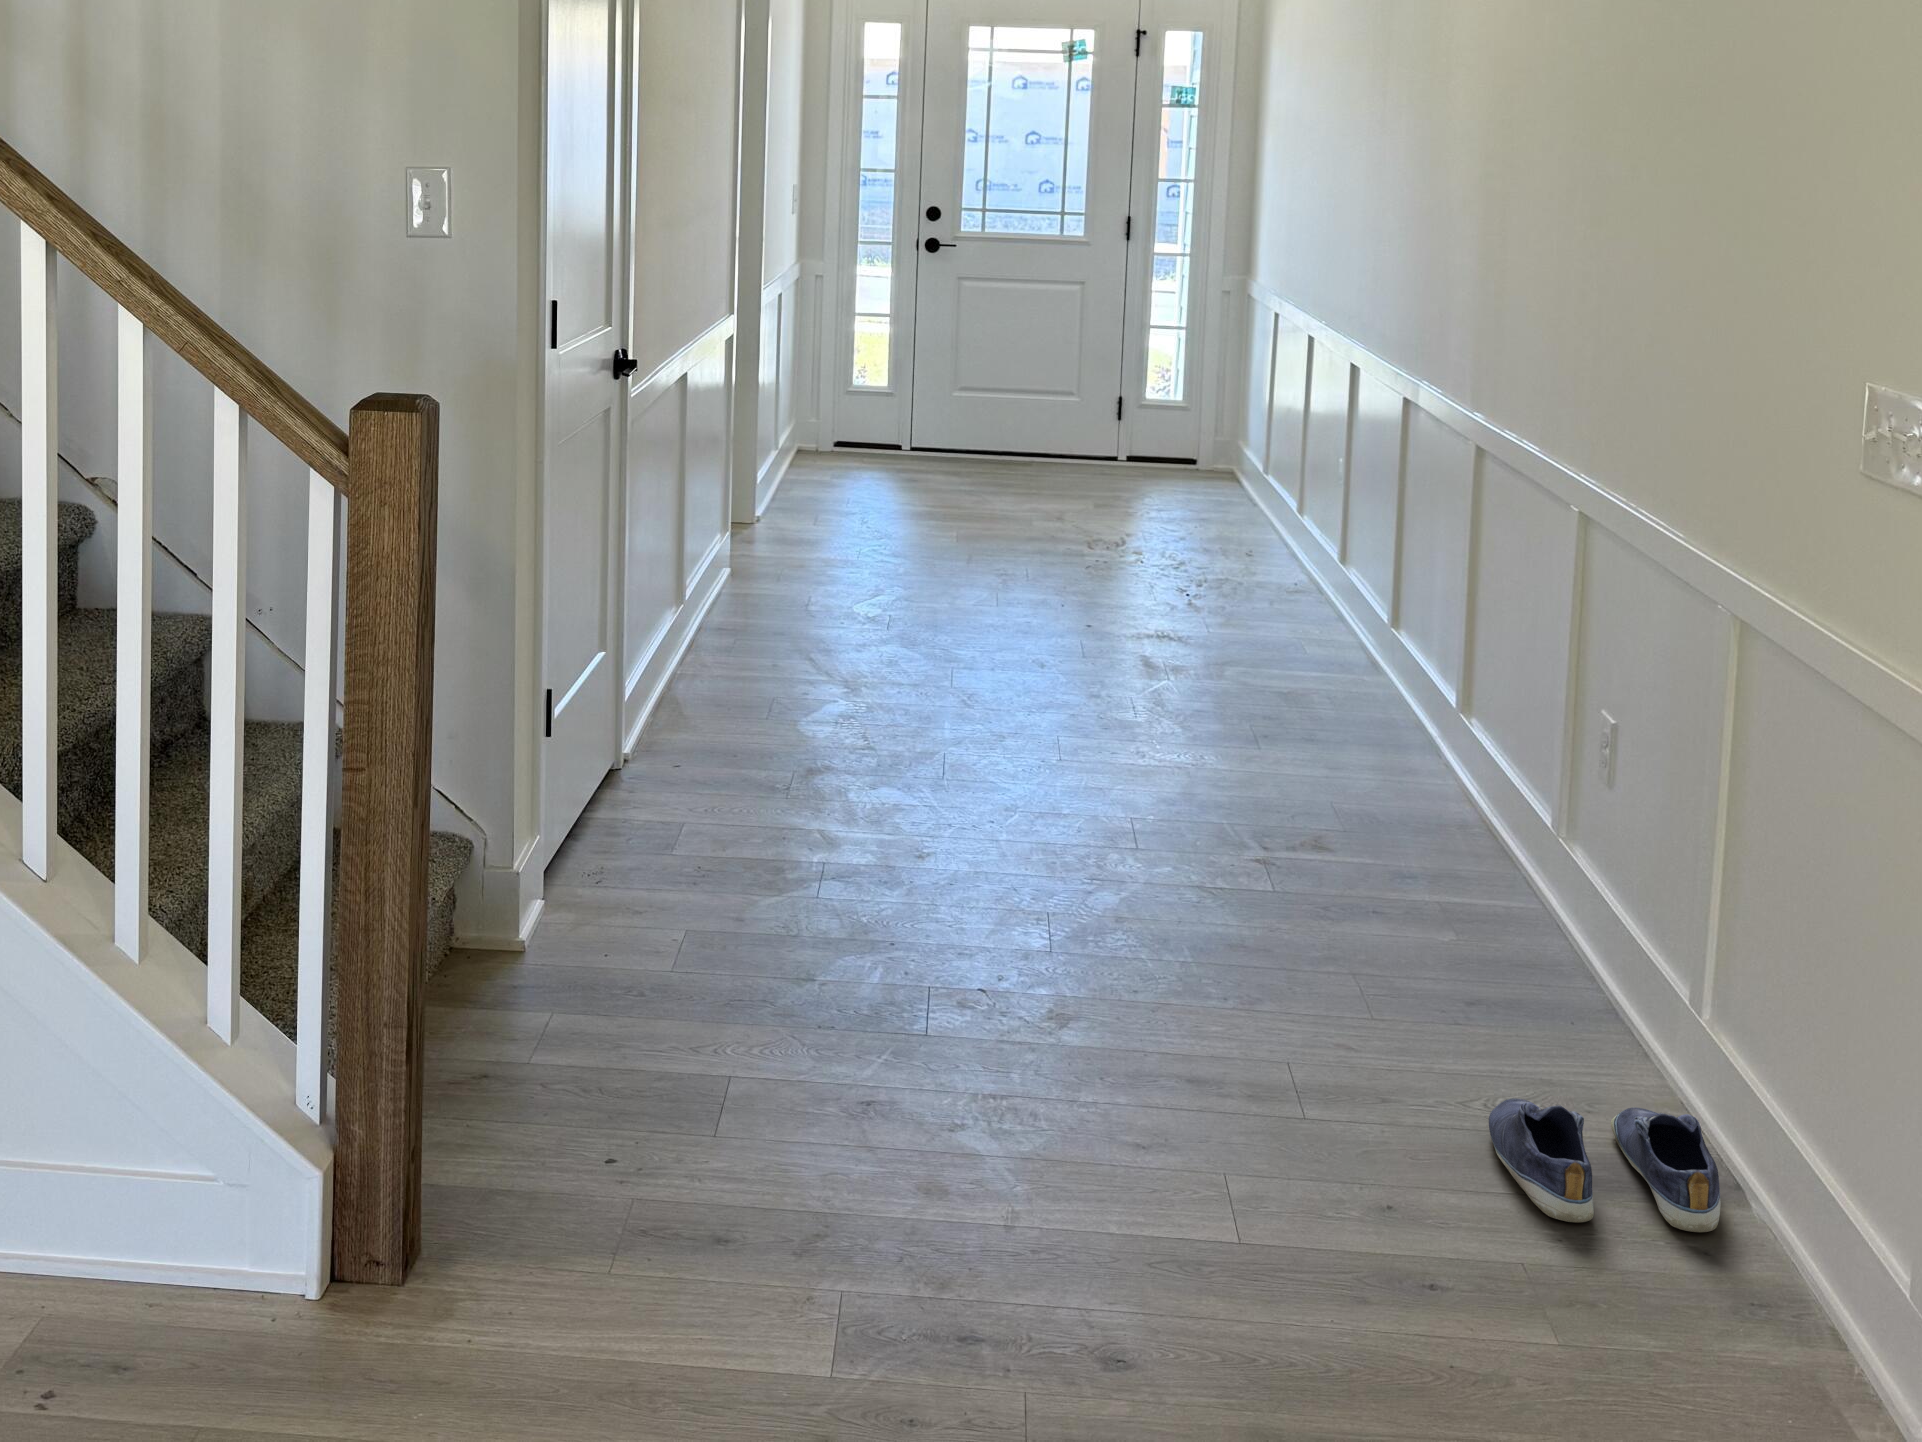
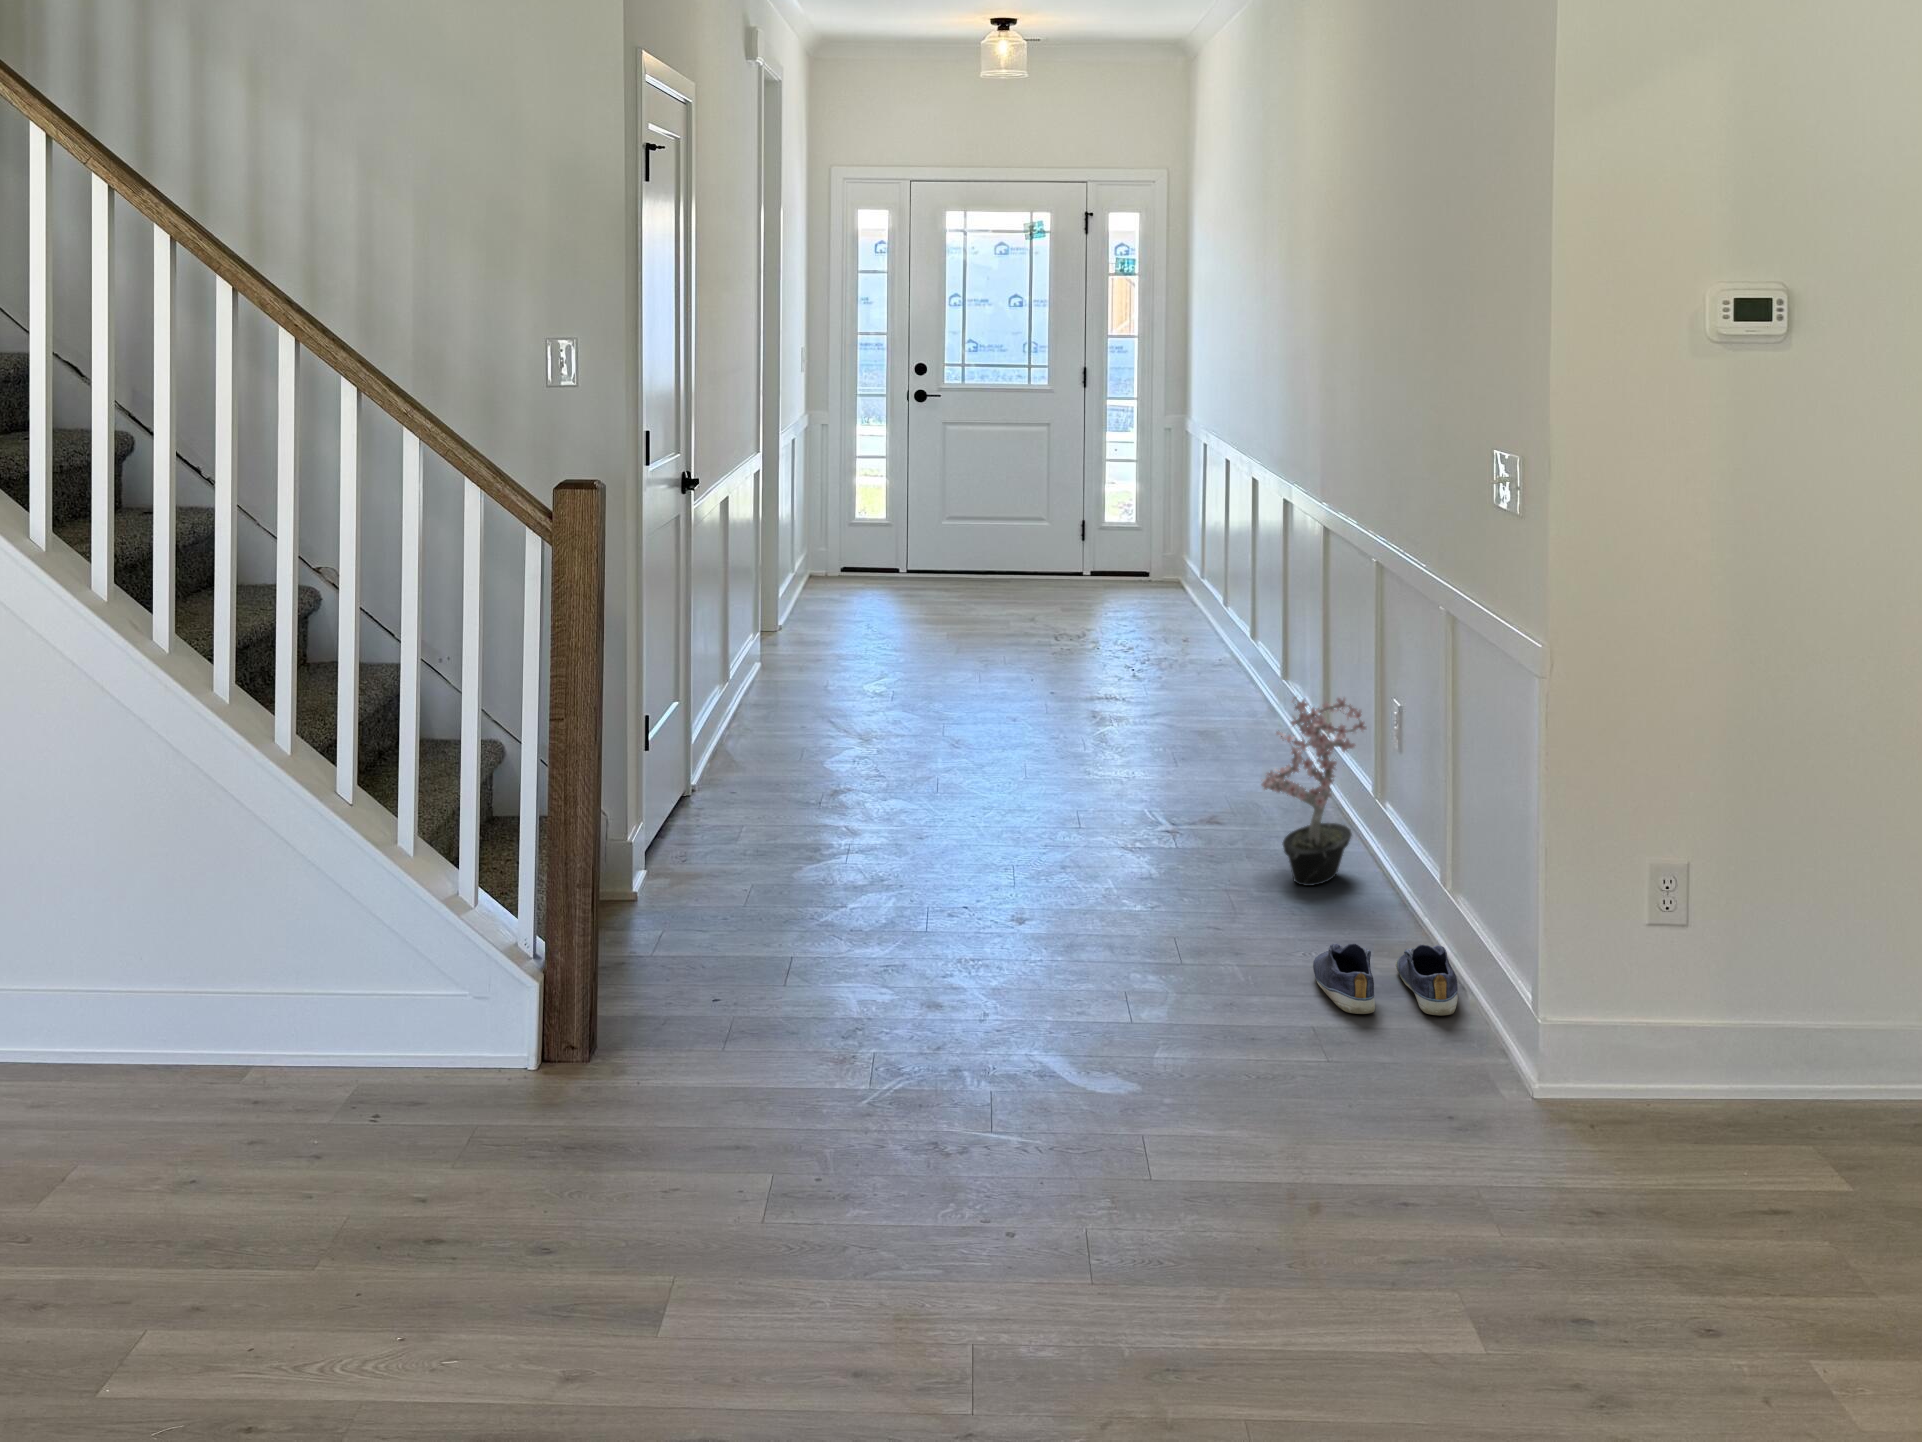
potted plant: none [1382,684,1564,962] -> present [1261,697,1366,886]

